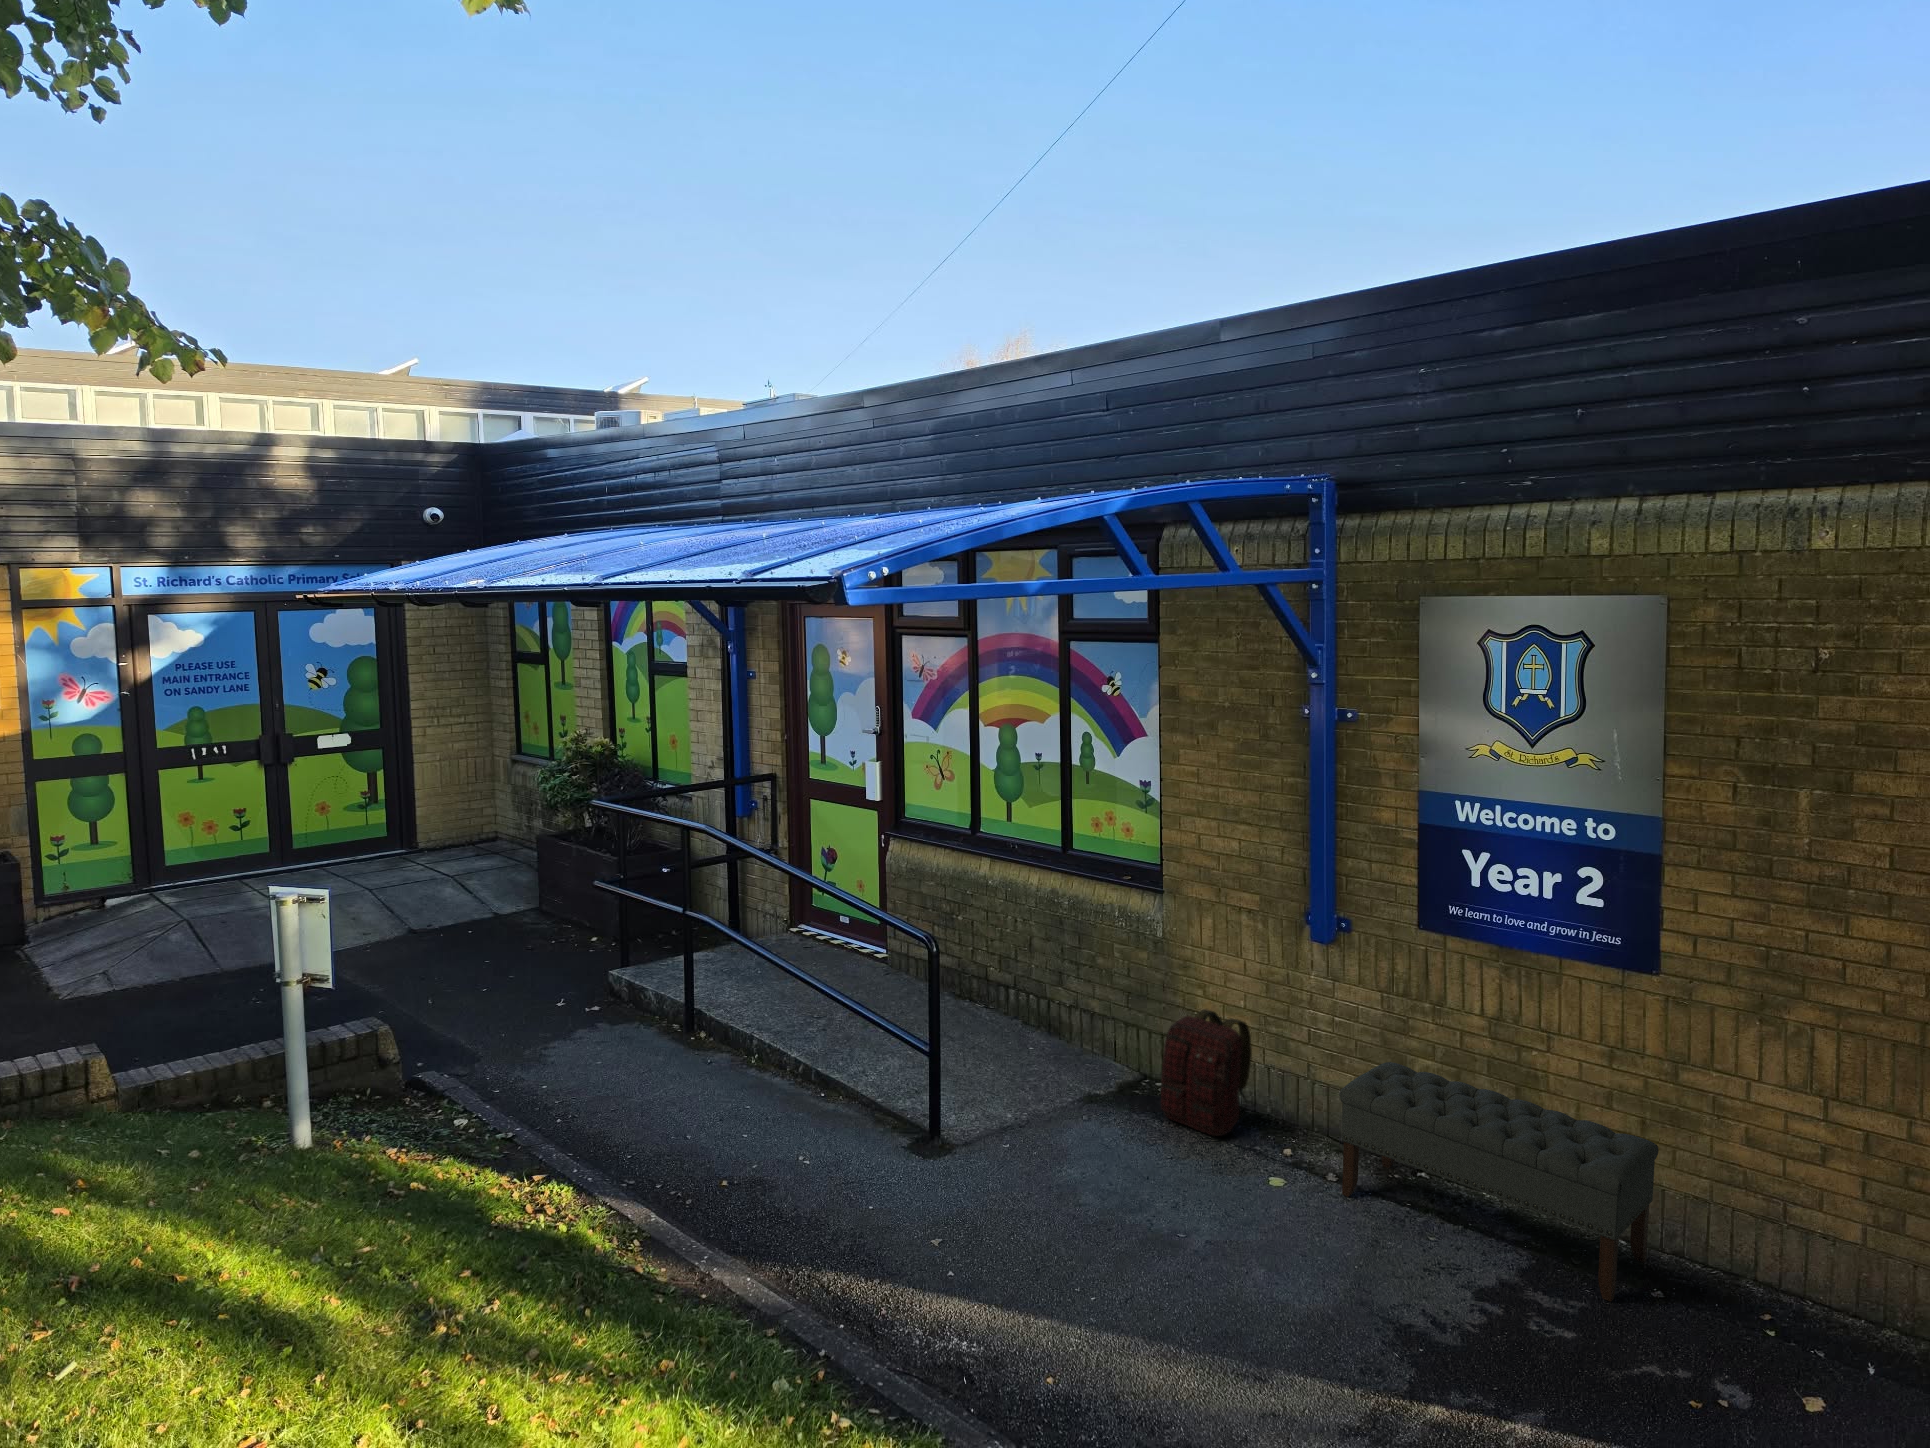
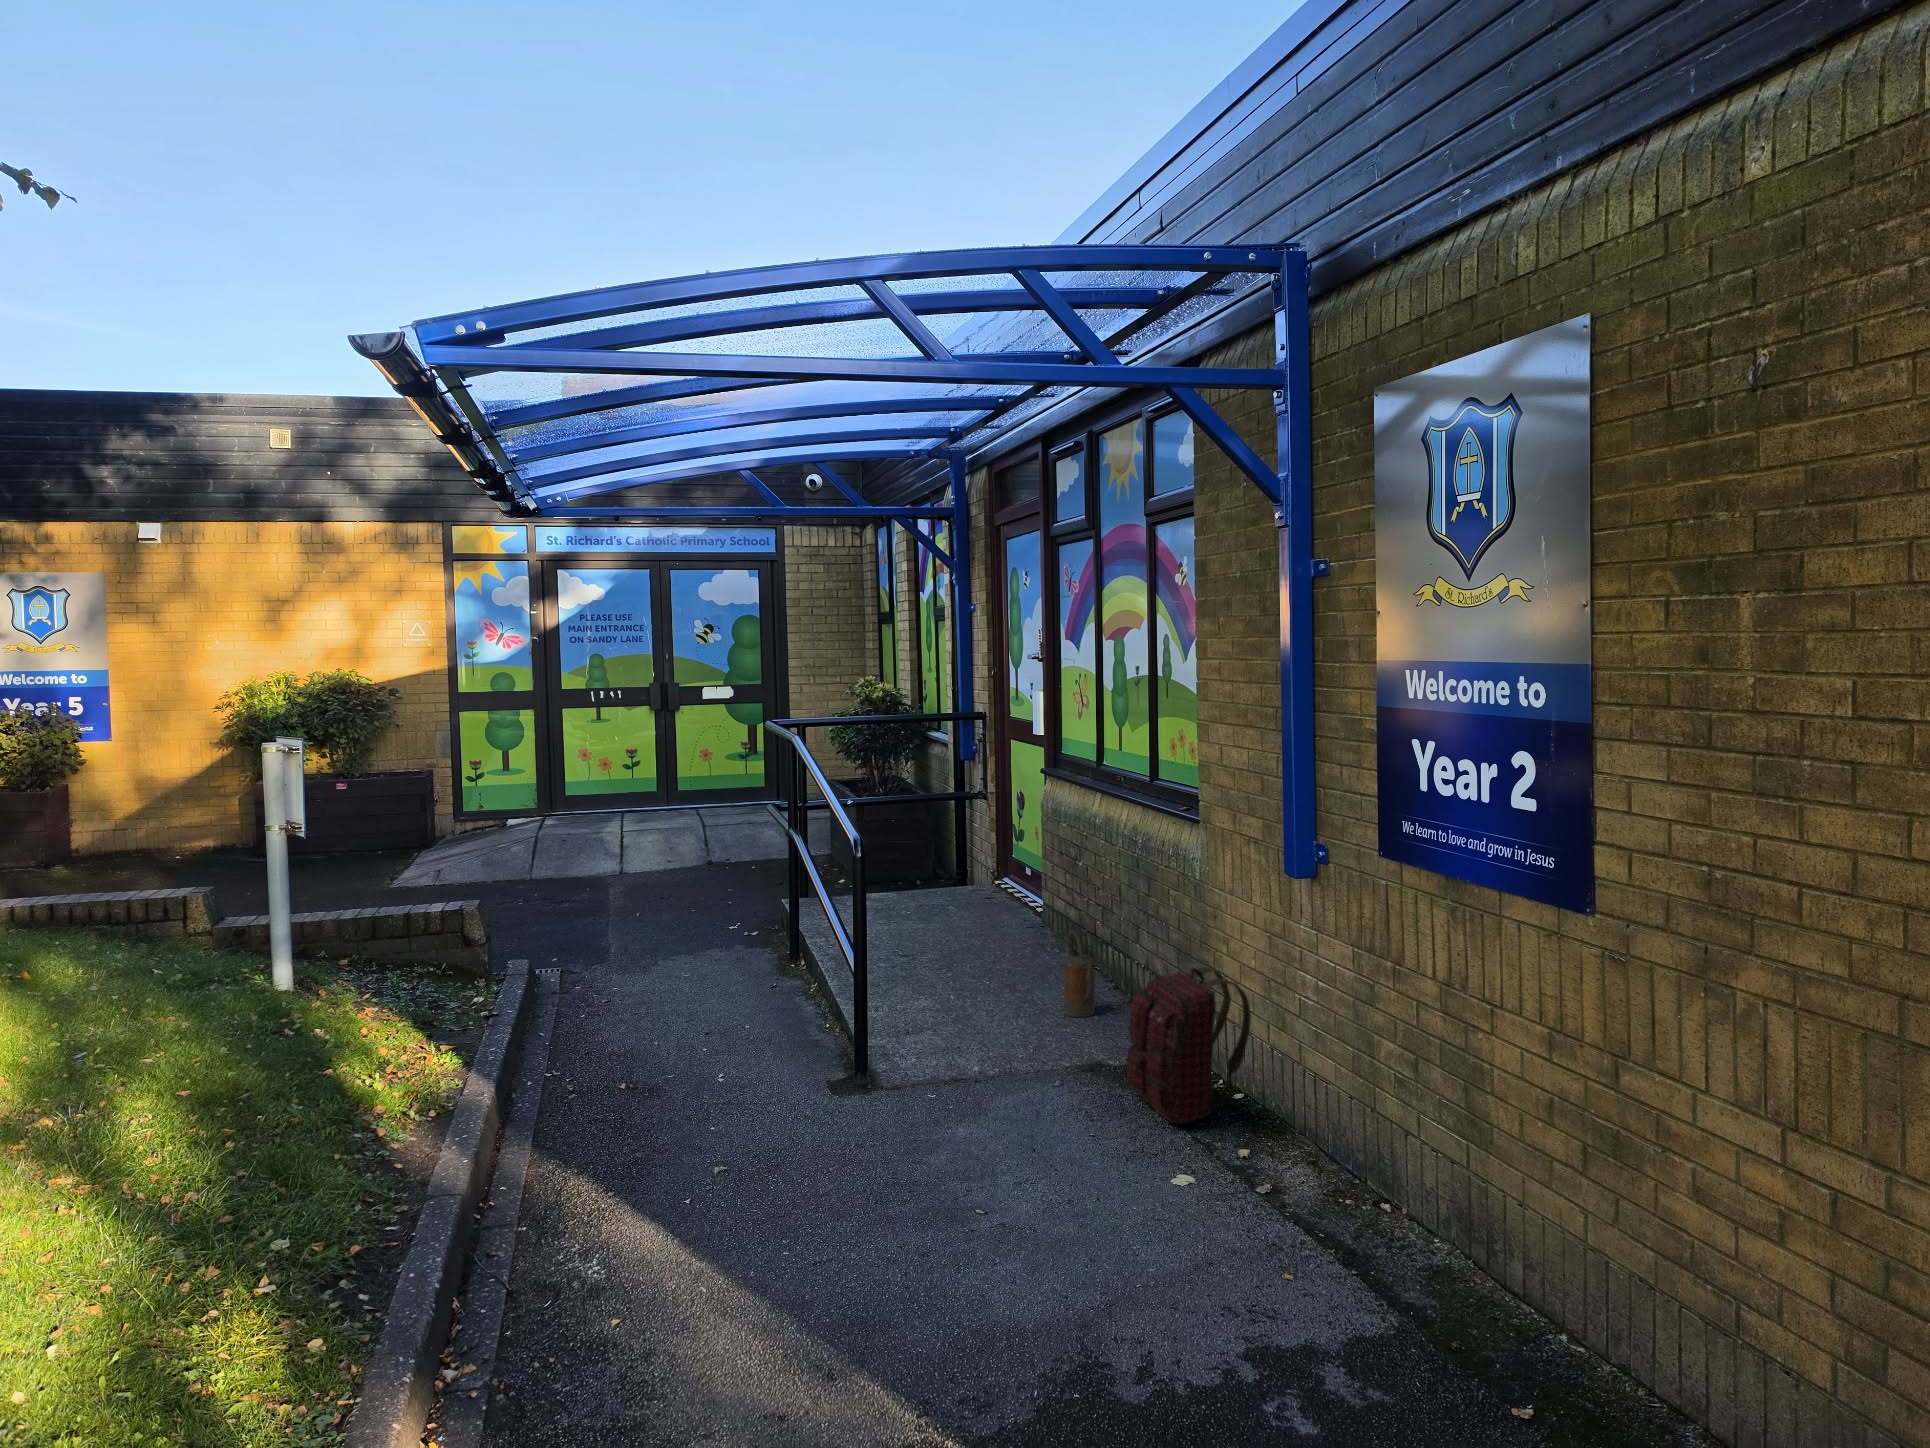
watering can: none [997,982,1043,1054] -> present [1064,931,1095,1017]
bench: present [1339,1062,1659,1302] -> none [1232,1044,1590,1402]

